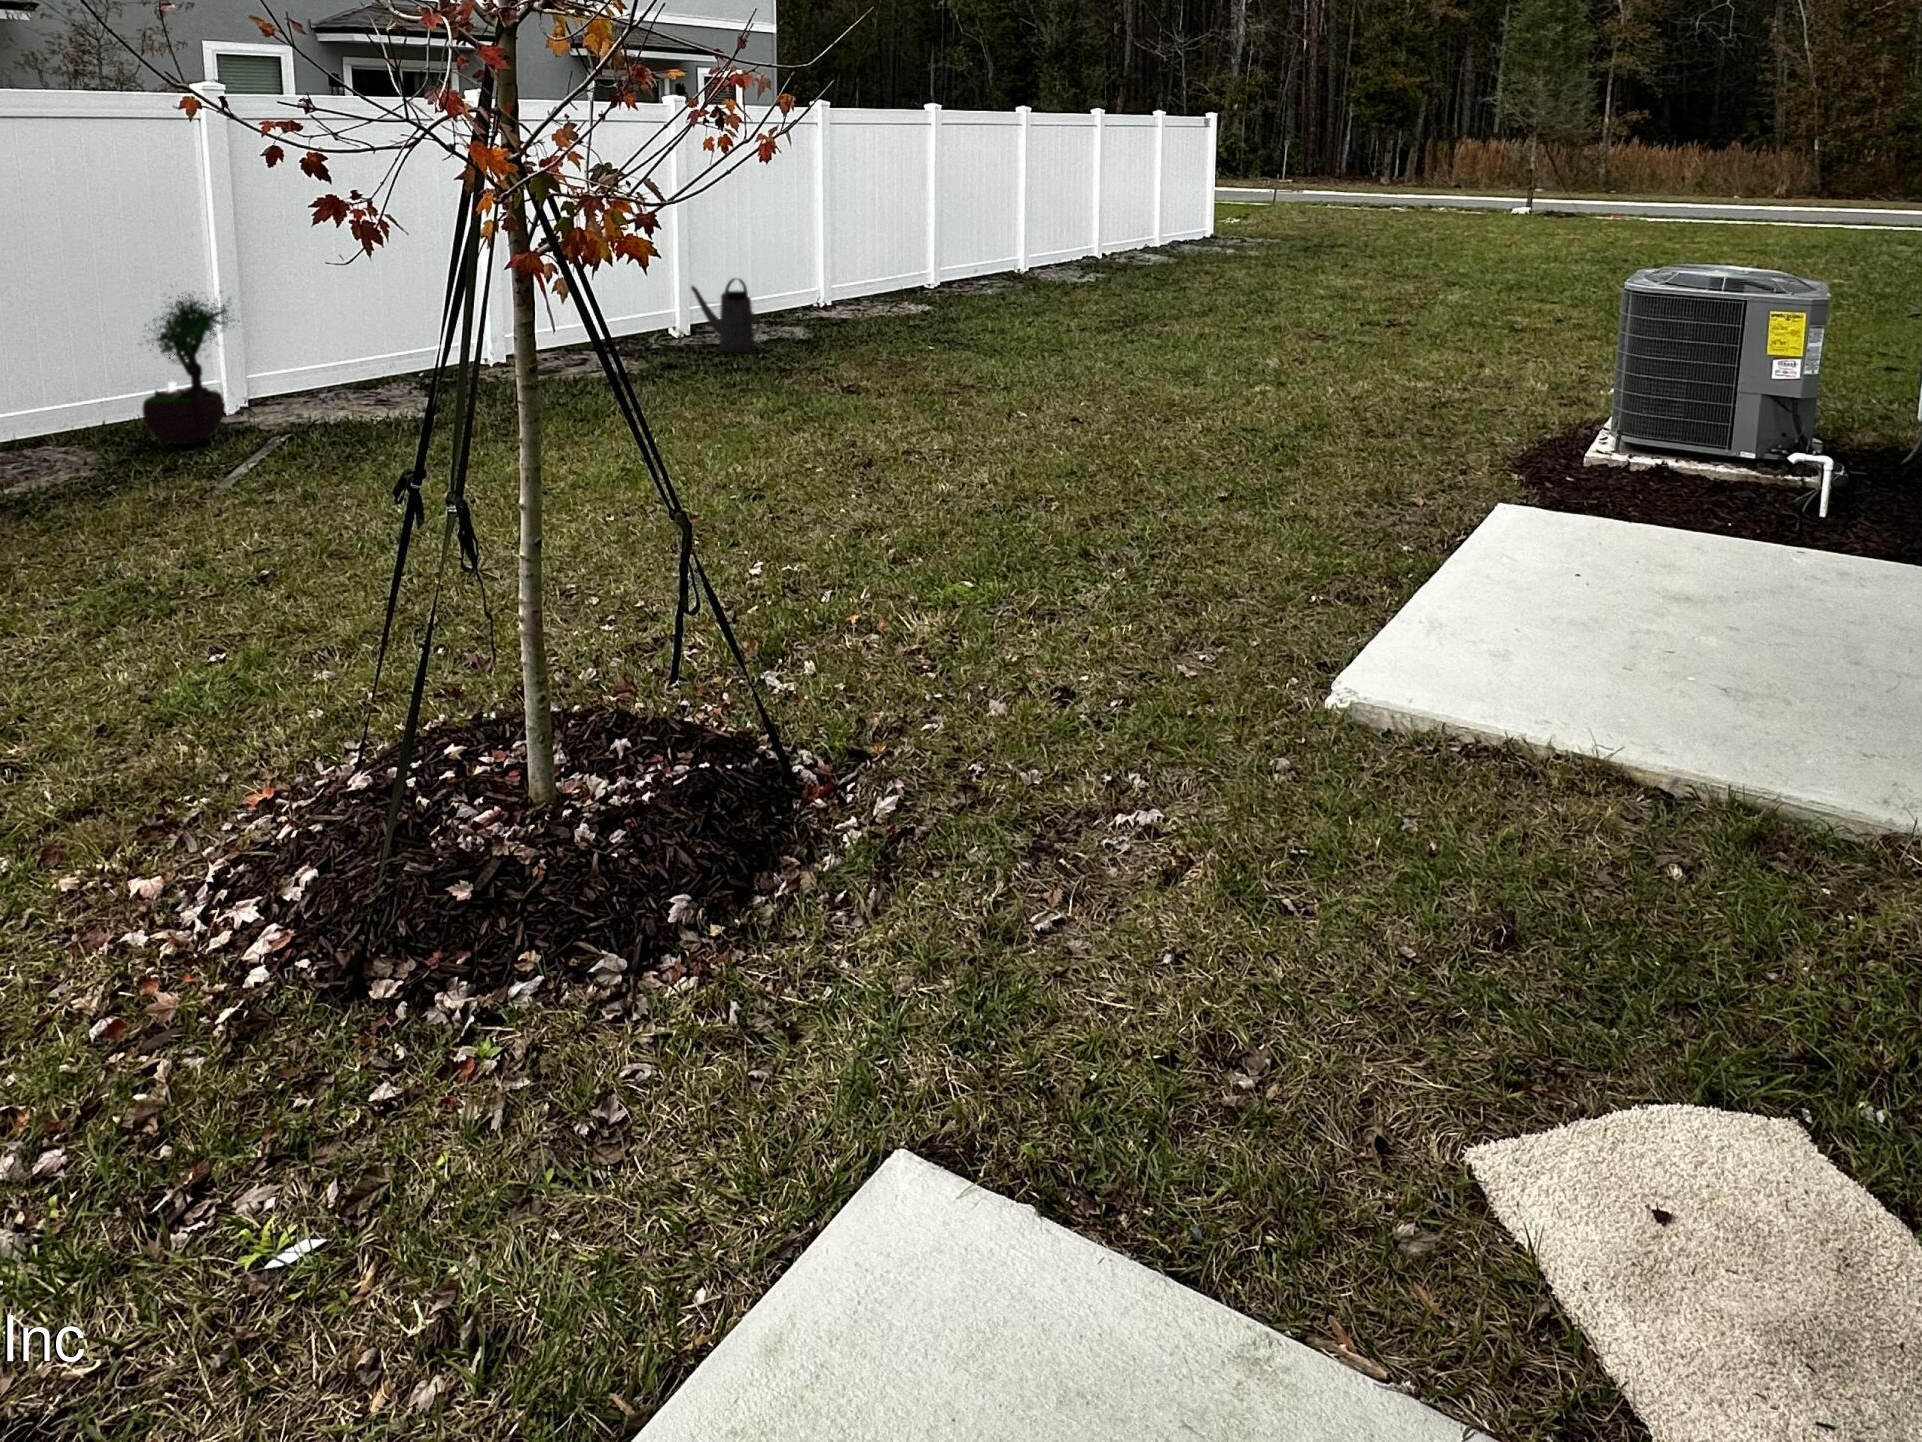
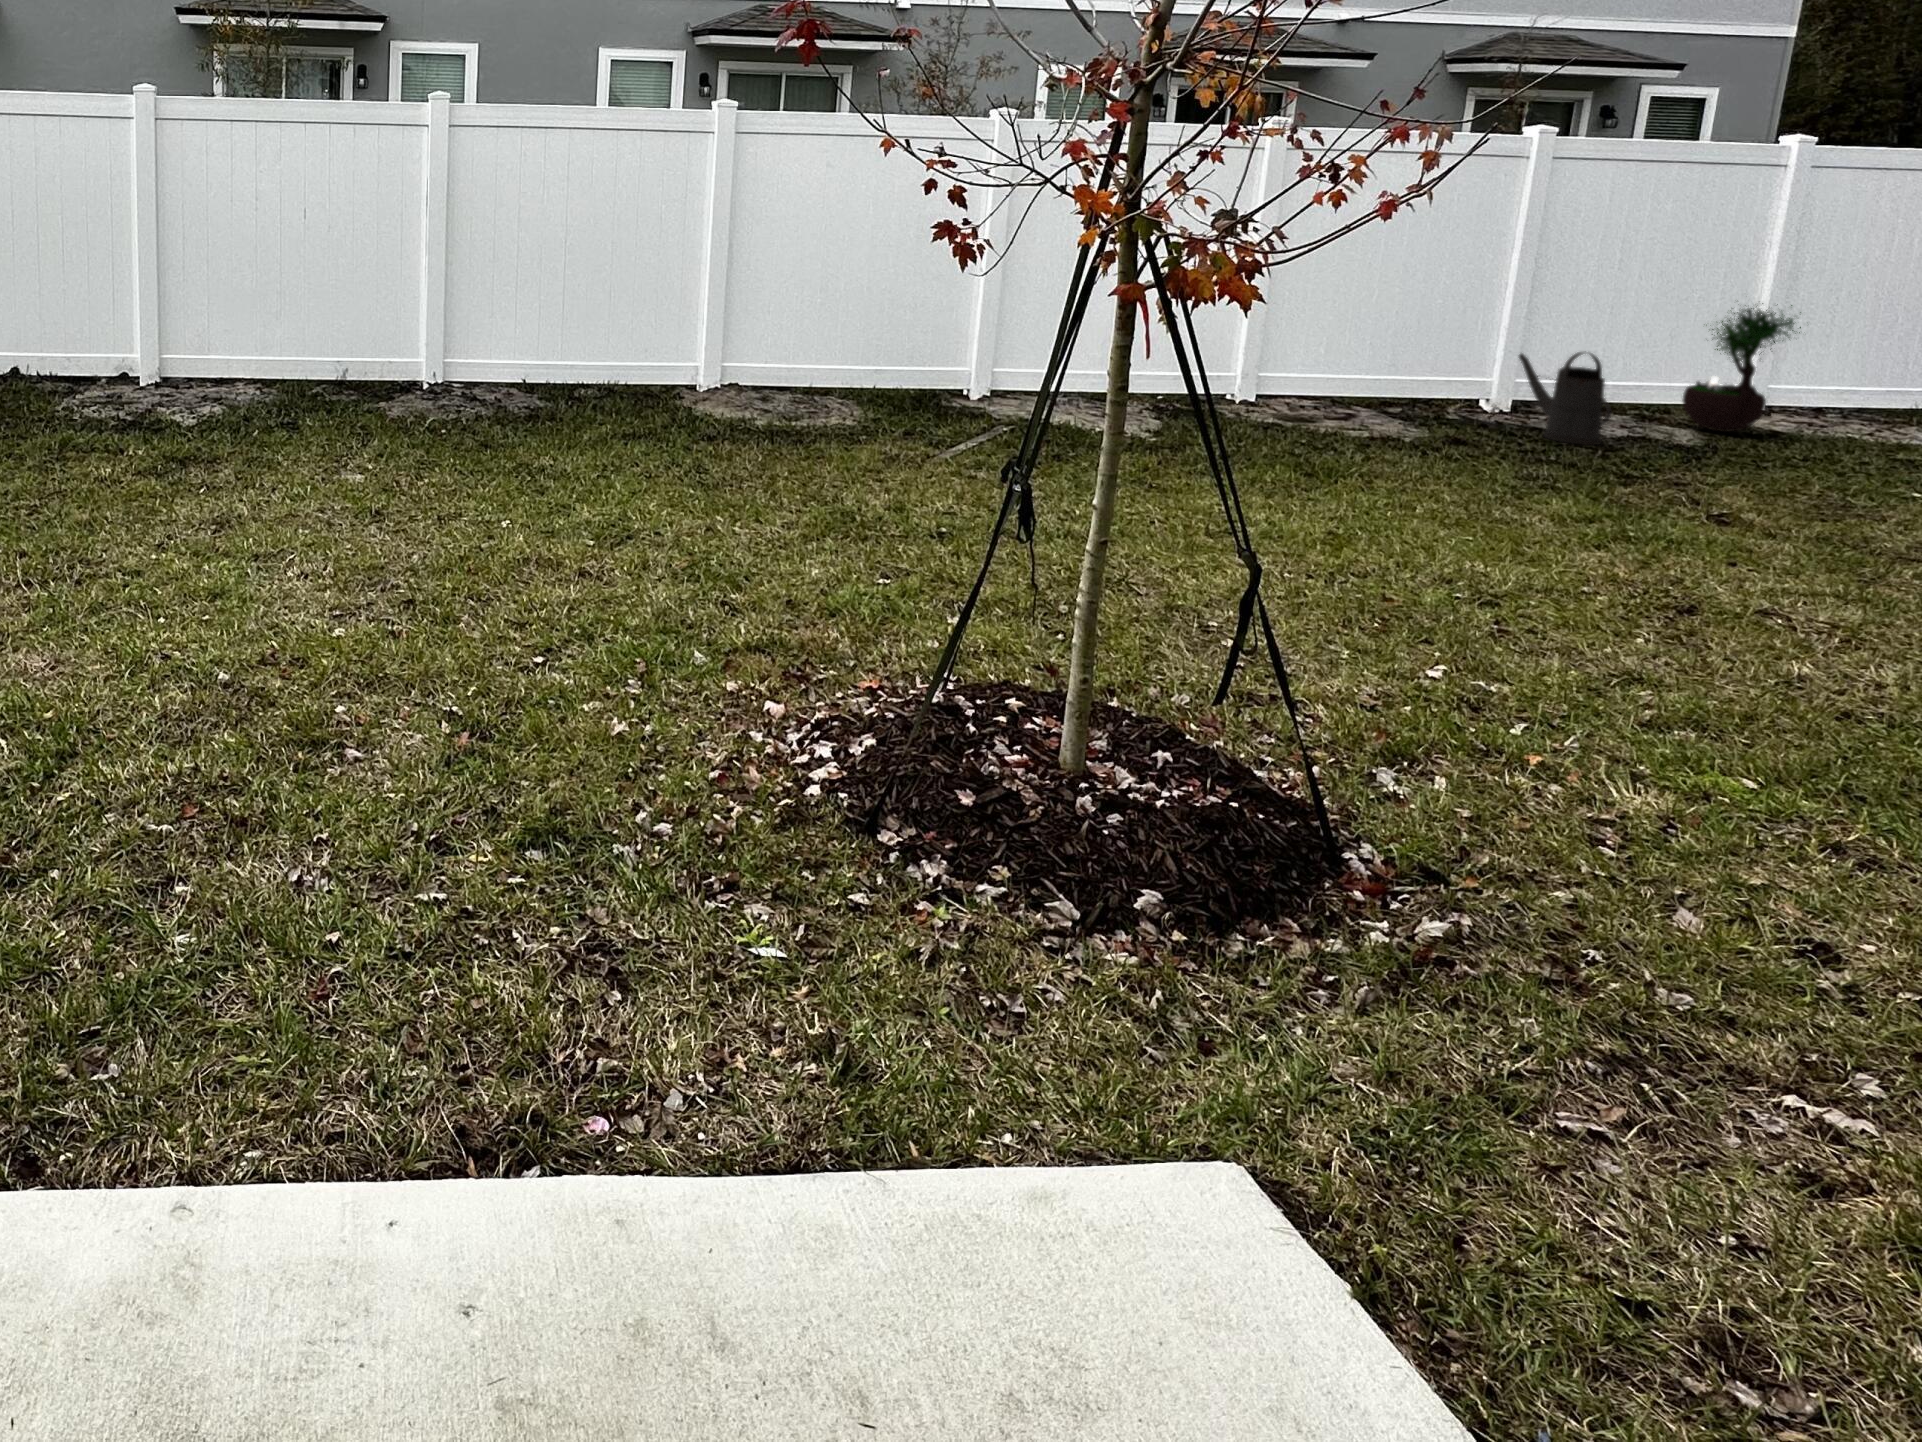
potted tree: present [142,292,239,444] -> present [1683,303,1801,432]

